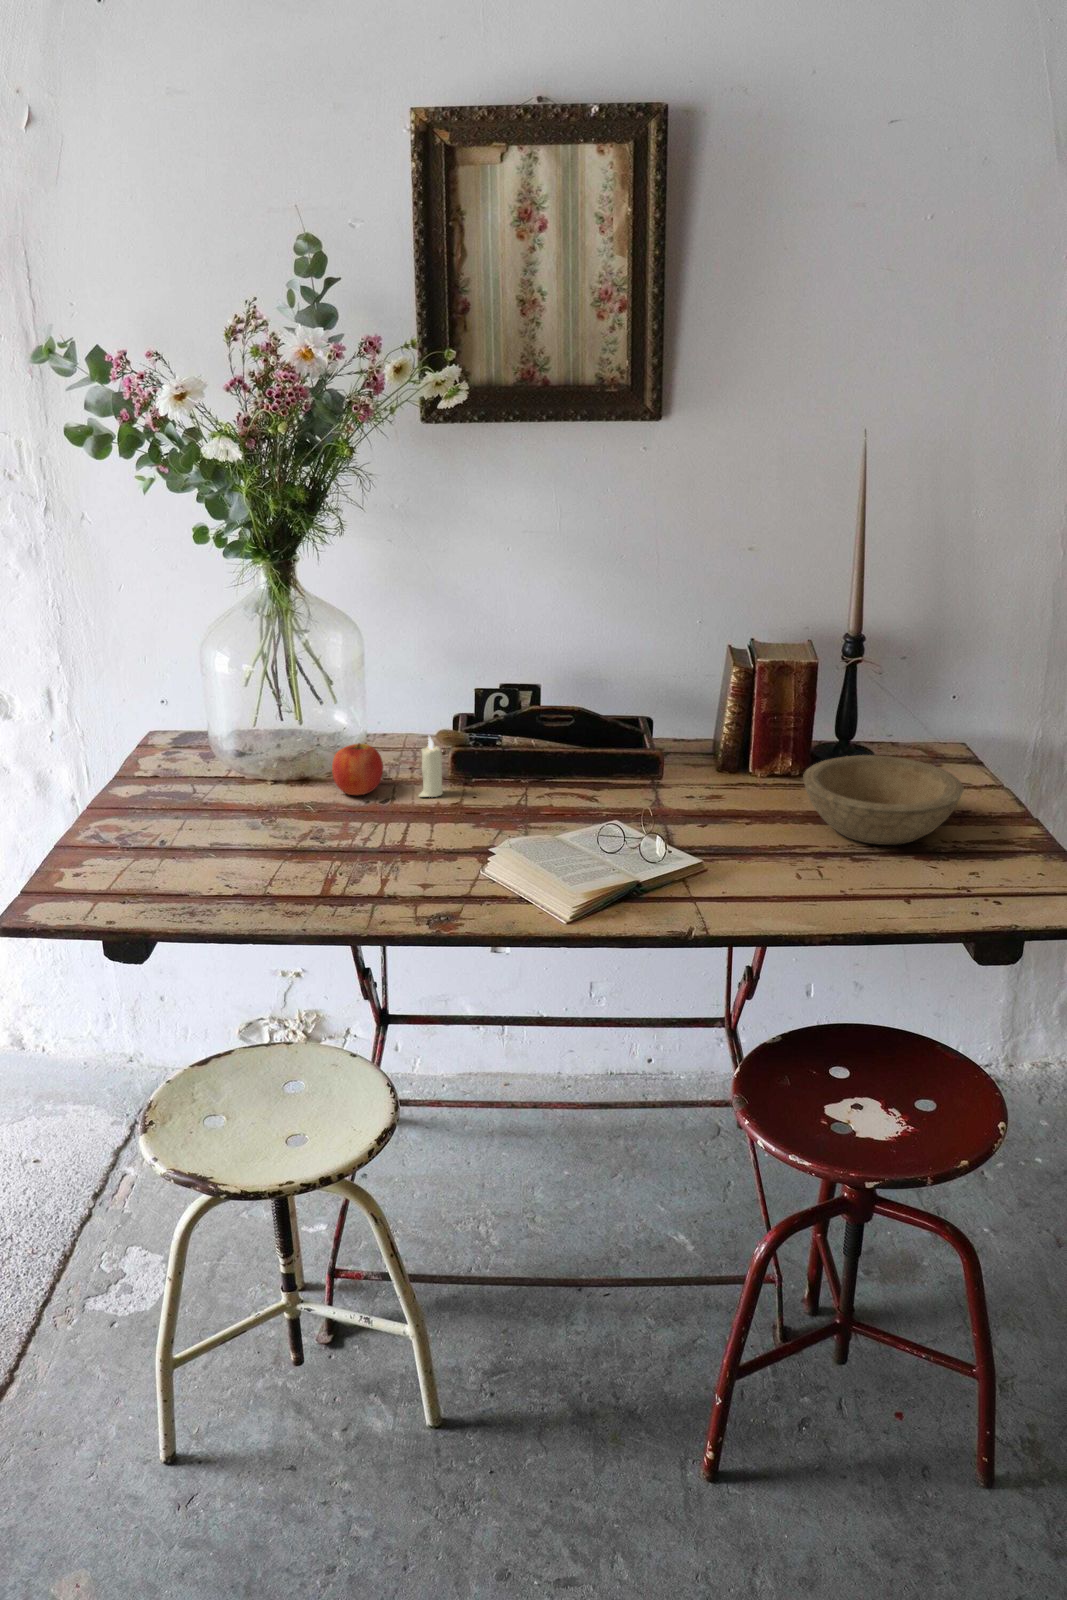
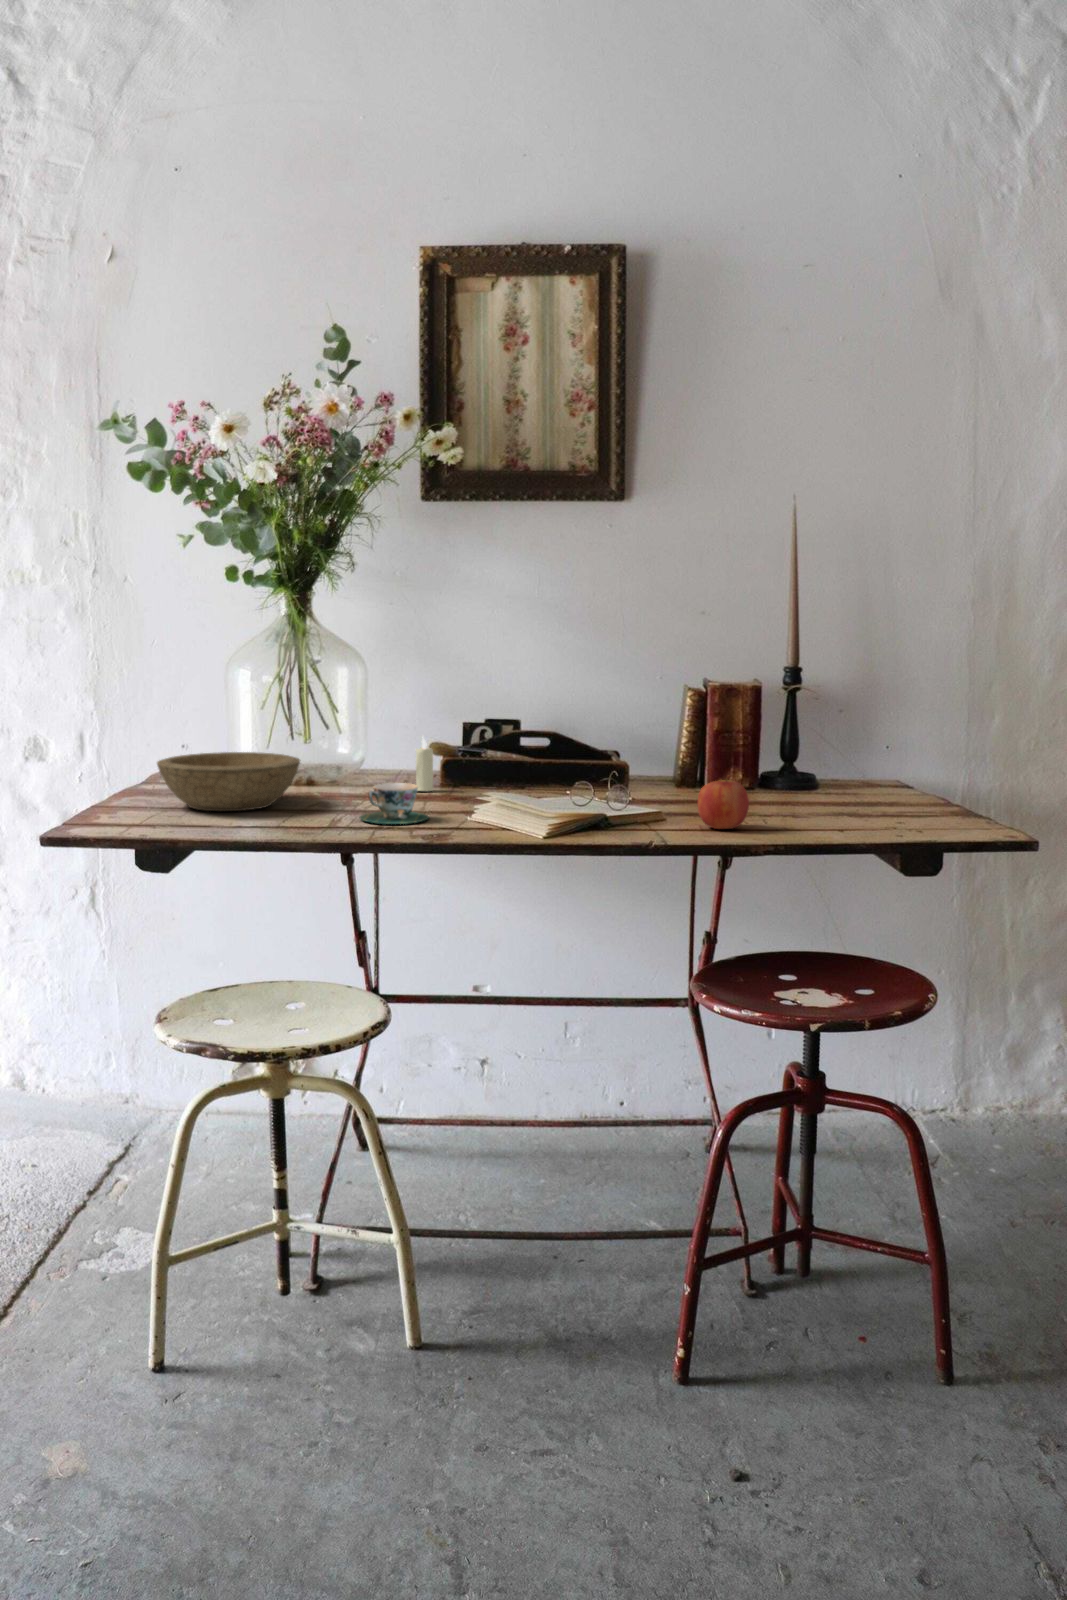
fruit: present [332,743,383,795] -> present [698,776,749,829]
bowl: present [803,755,964,845] -> present [157,752,300,811]
teacup: none [359,827,438,888] -> present [360,783,429,824]

